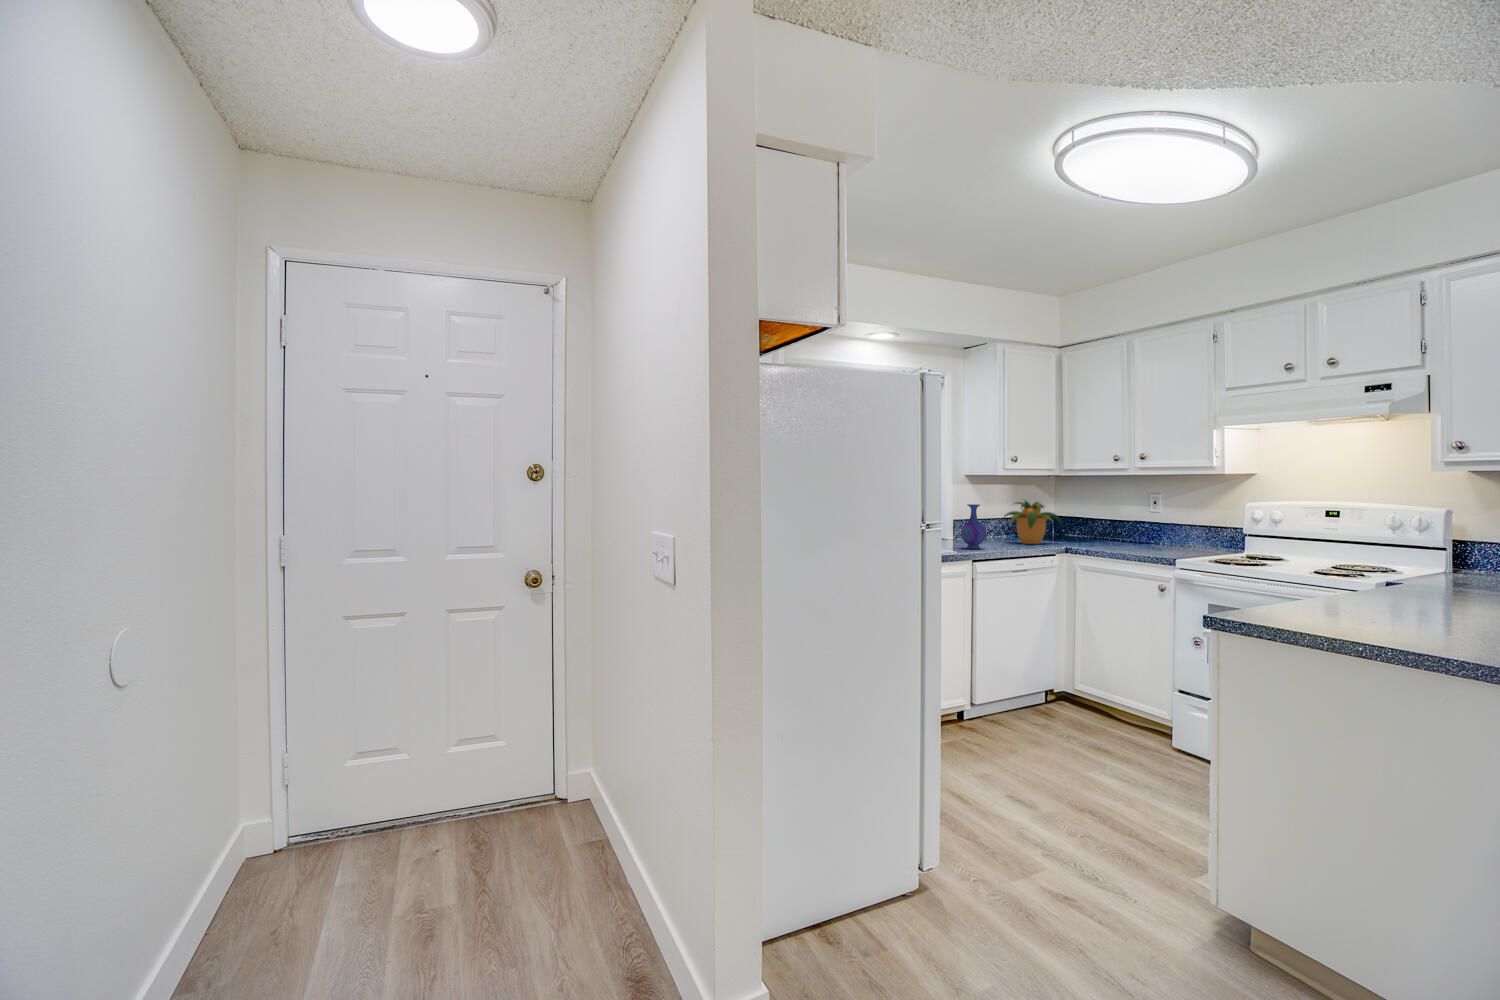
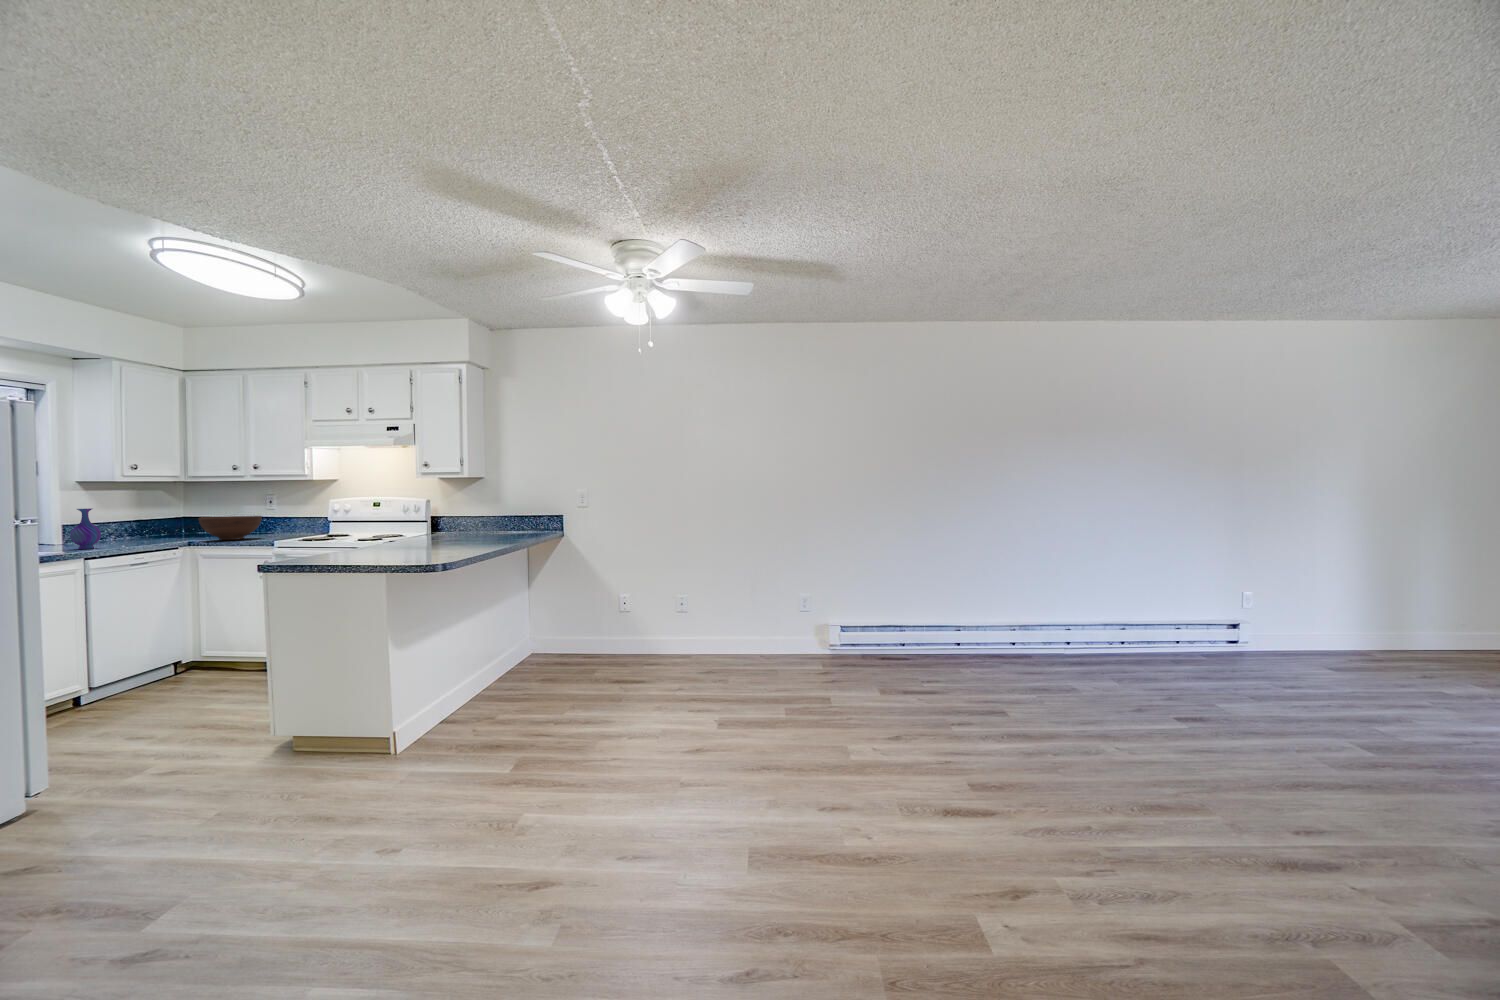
potted plant: present [1004,500,1061,544] -> none [124,502,189,542]
fruit bowl: none [1077,520,1150,552] -> present [199,516,262,540]

